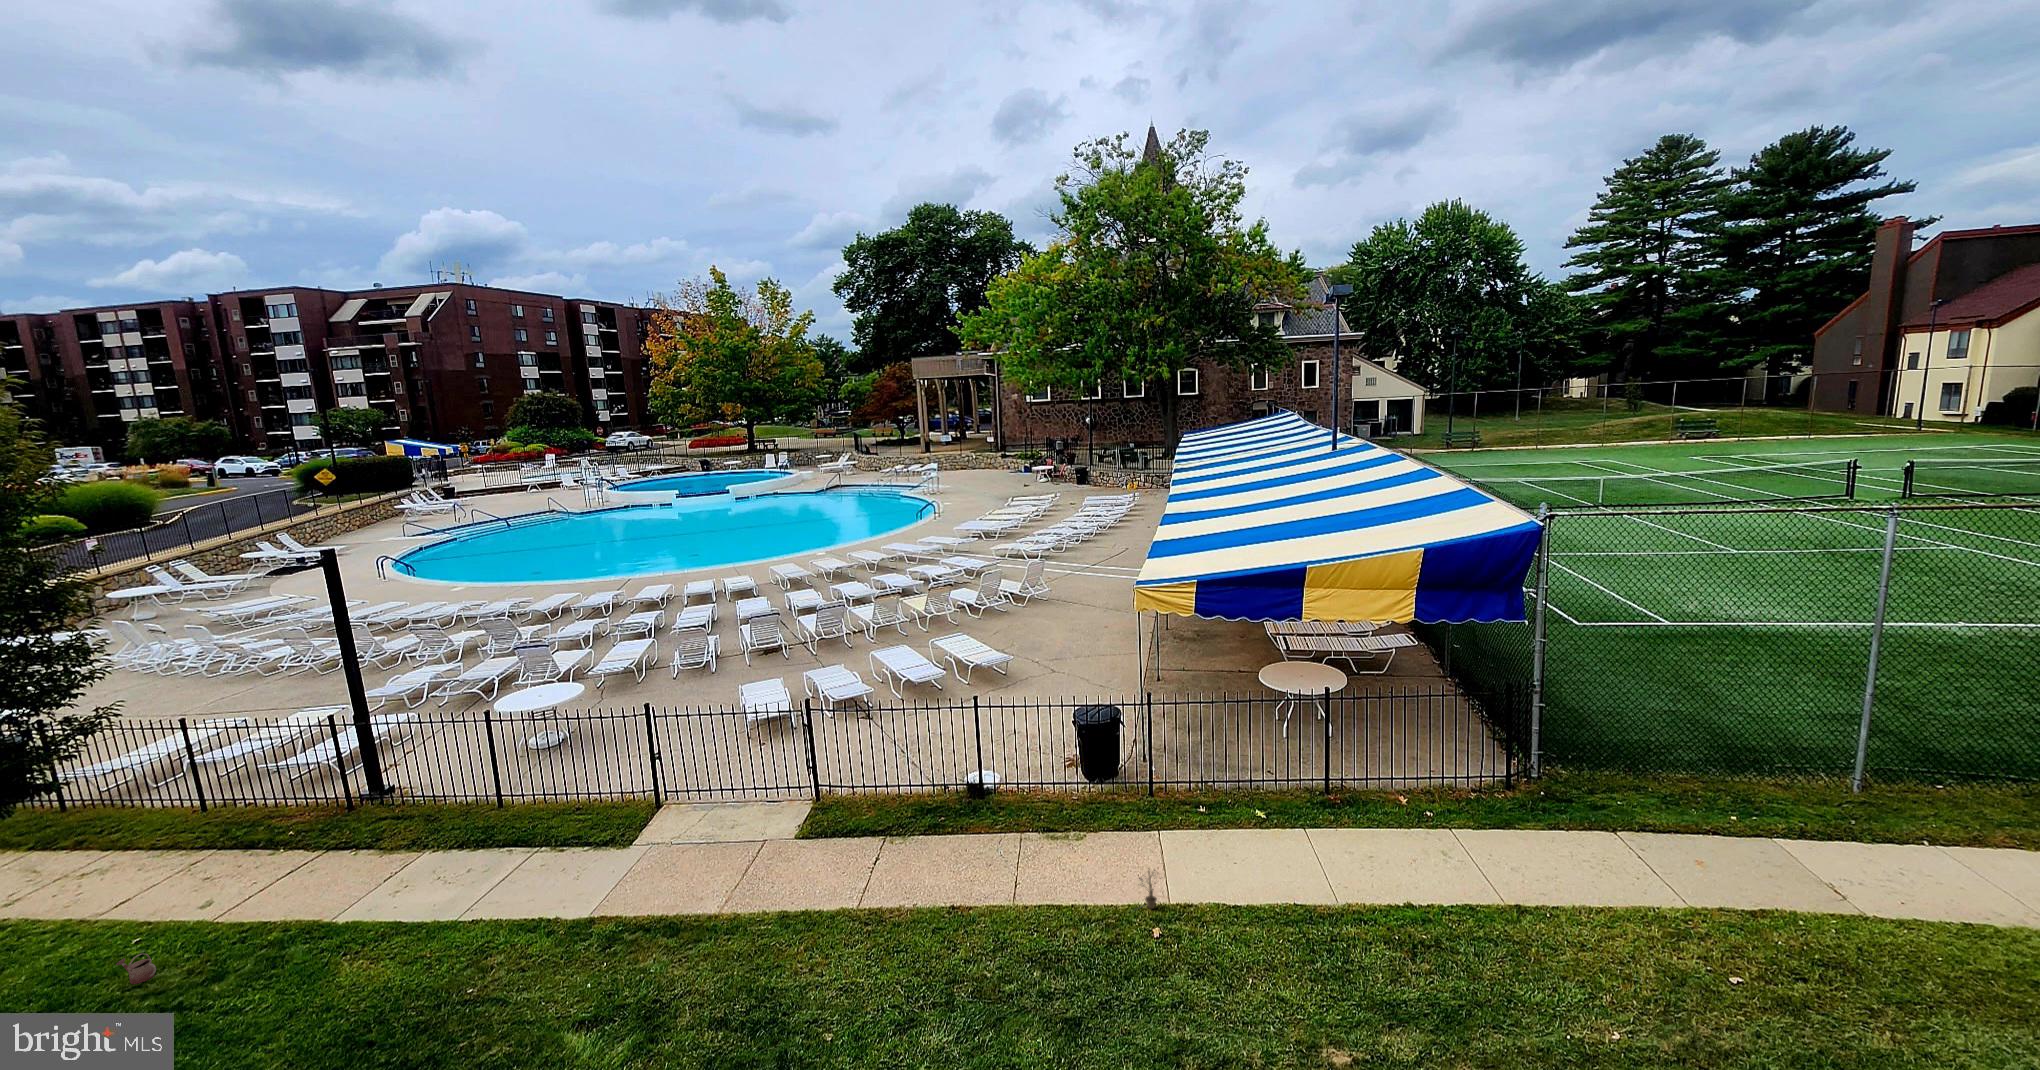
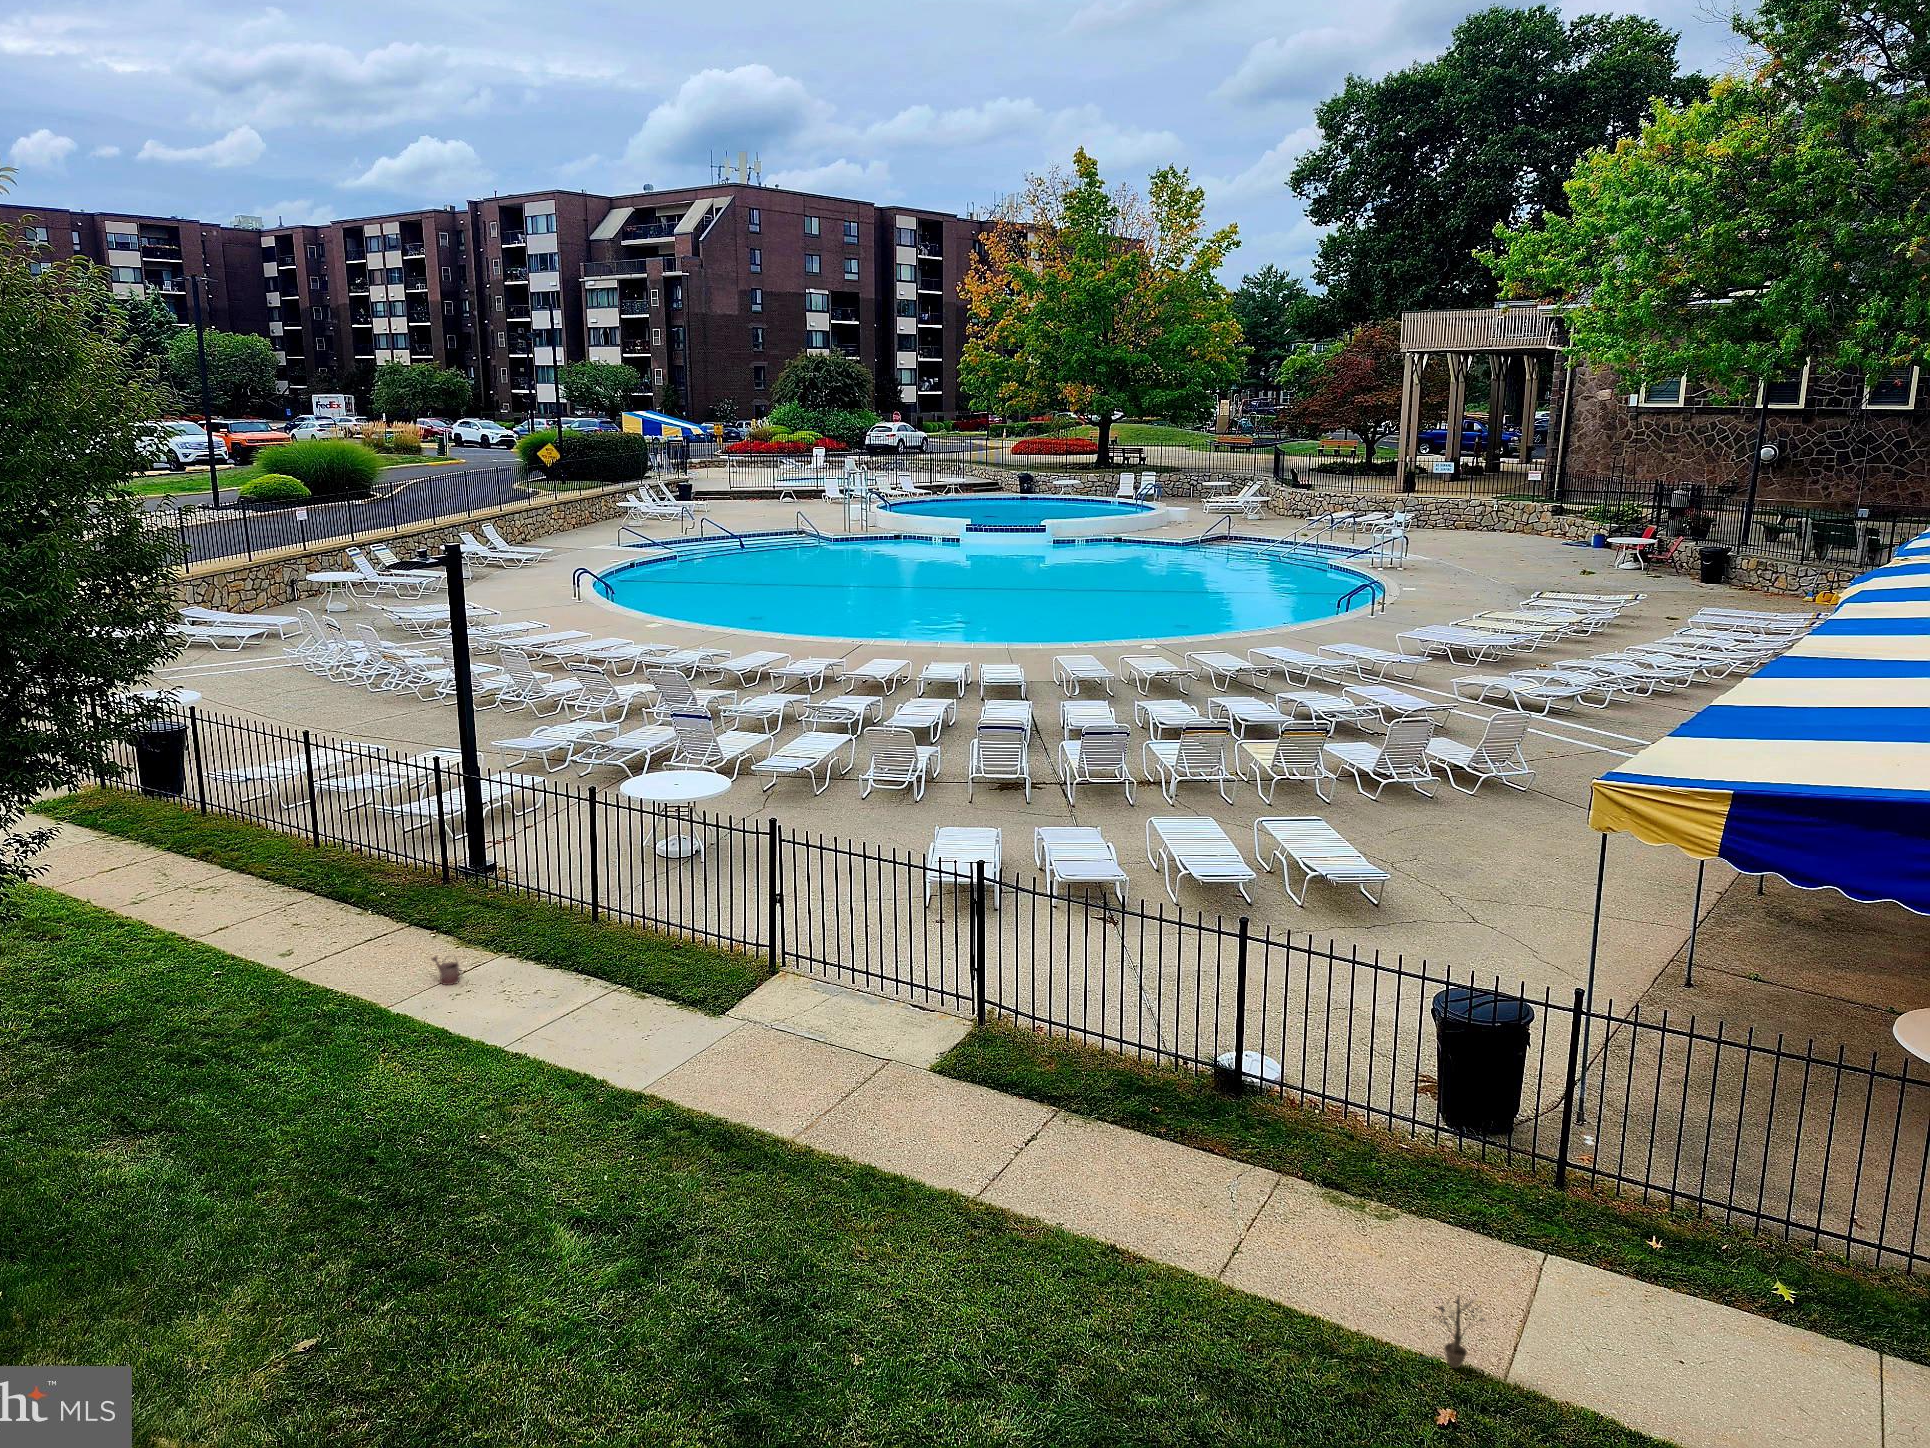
watering can: present [116,953,156,984] -> present [432,956,462,985]

